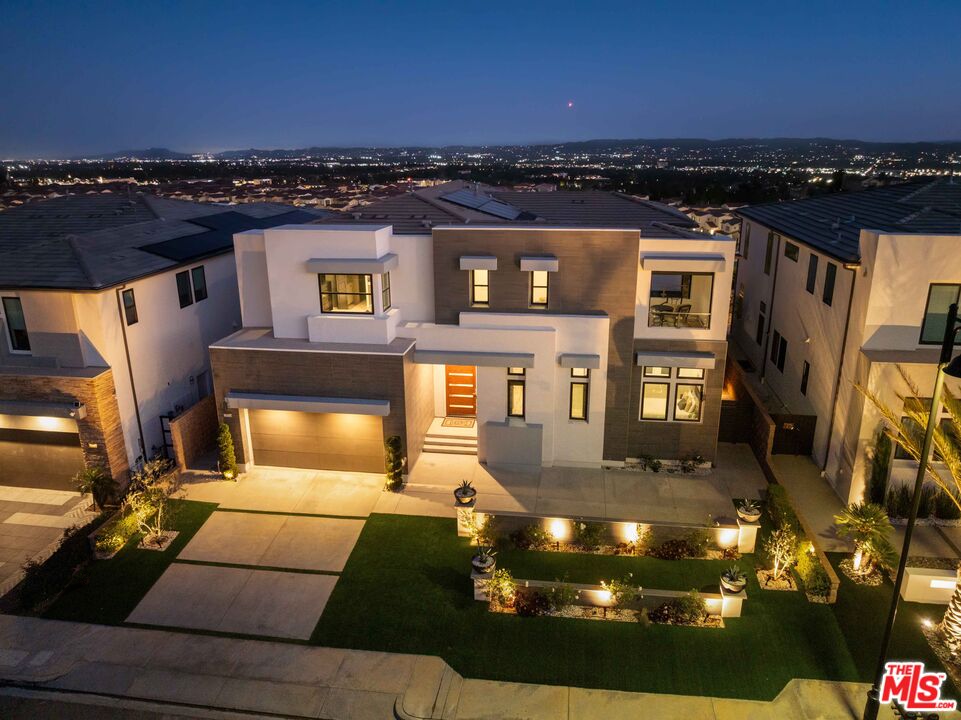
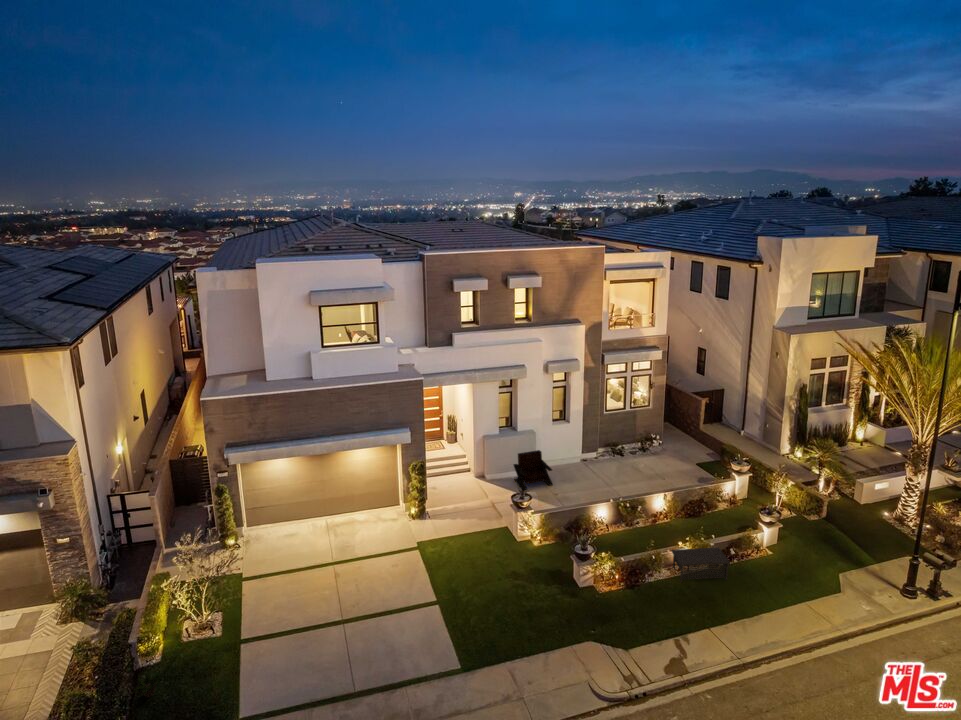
lounge chair: none [509,447,544,487] -> present [514,450,552,490]
storage bench: none [583,588,645,640] -> present [671,547,730,583]

